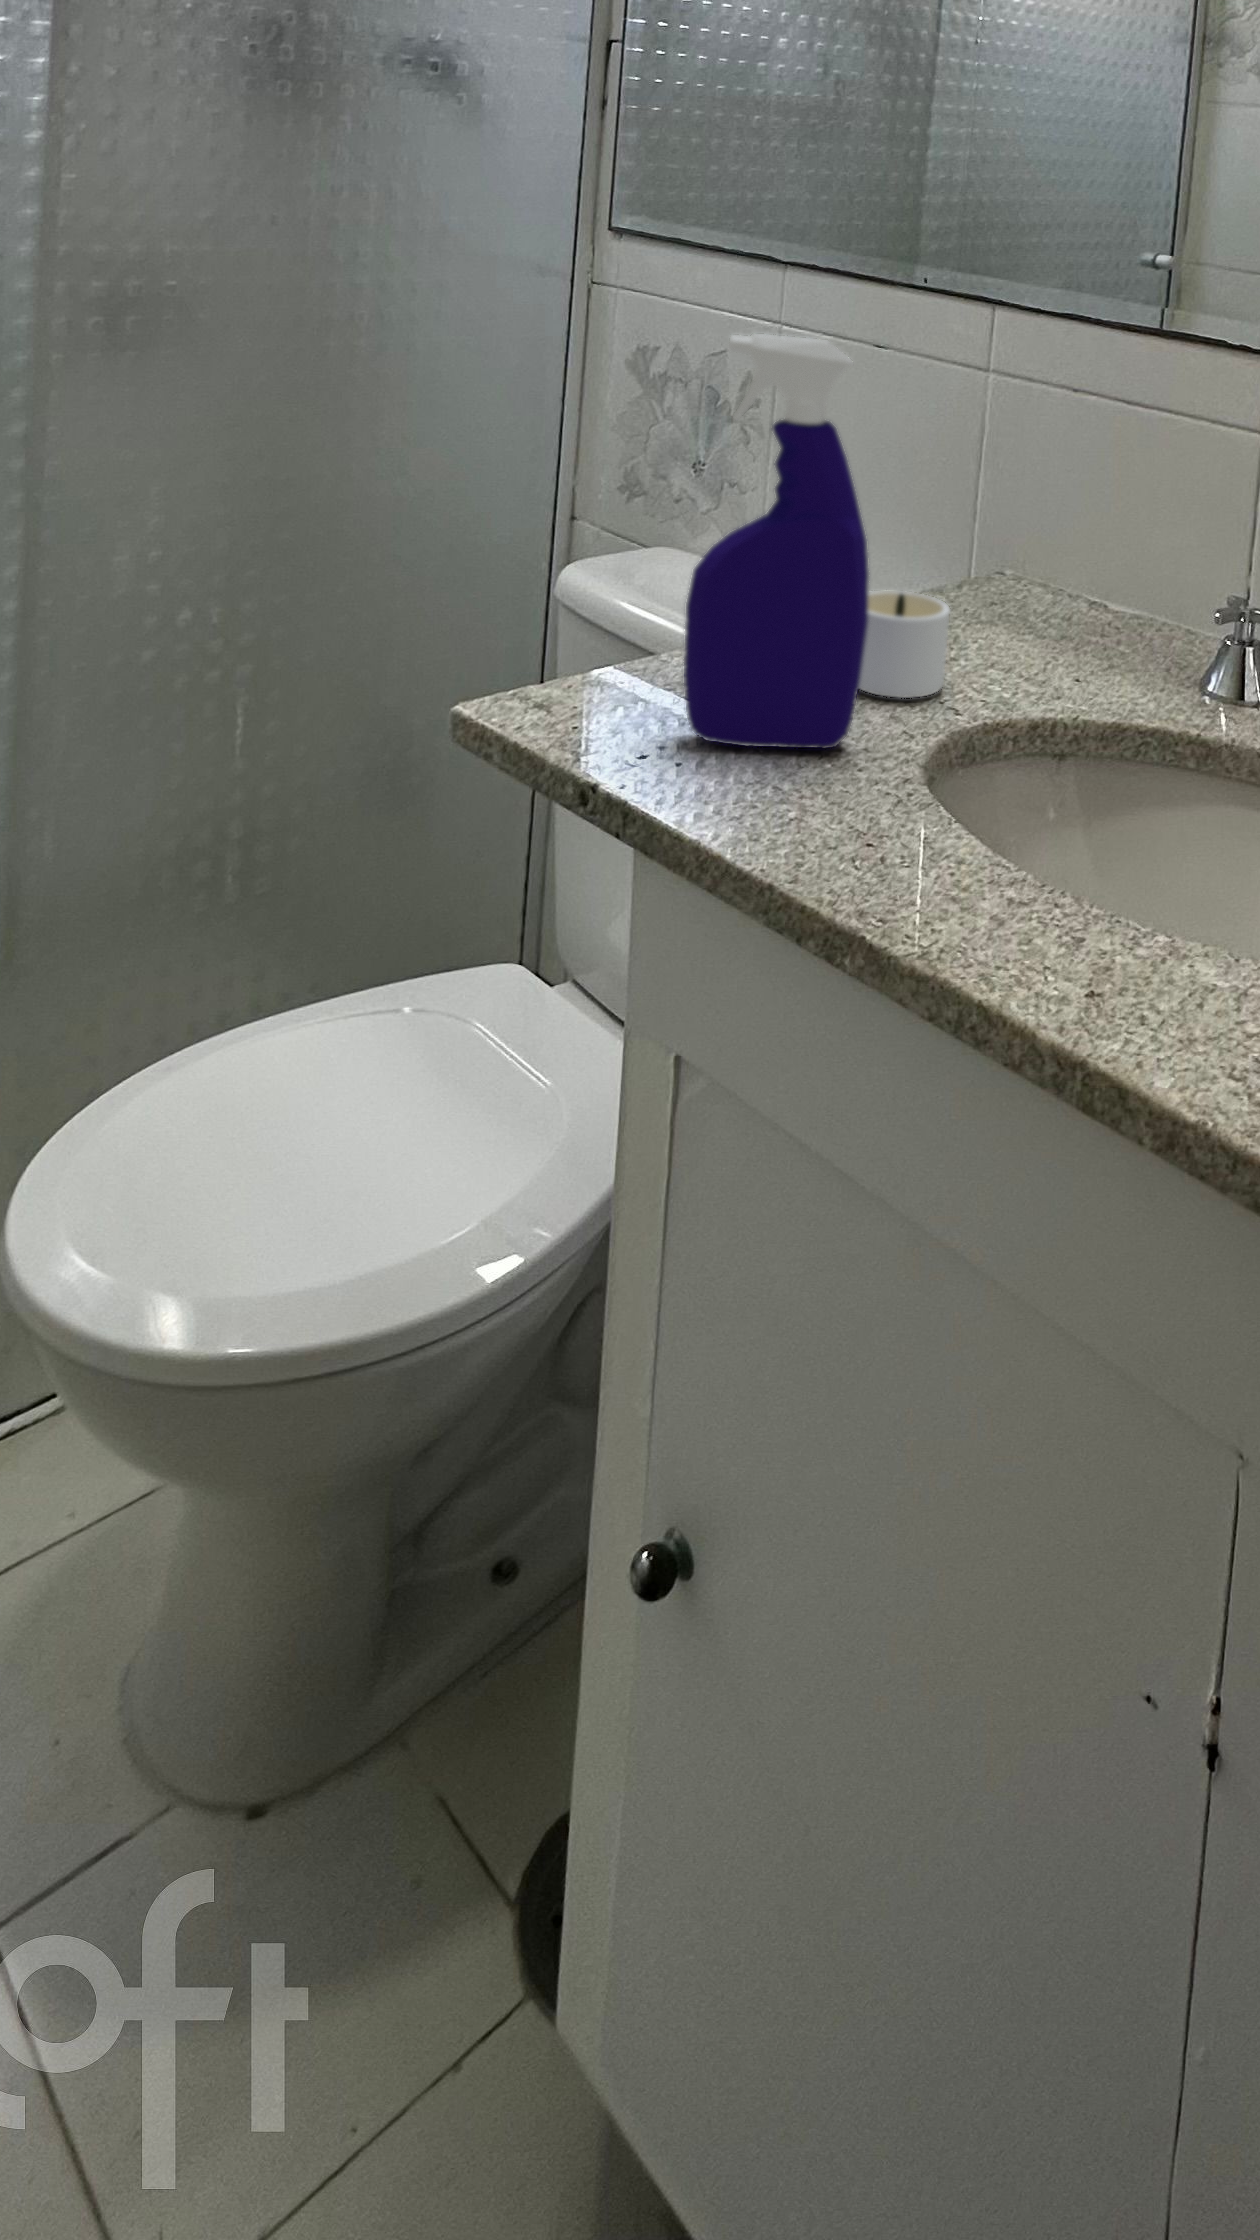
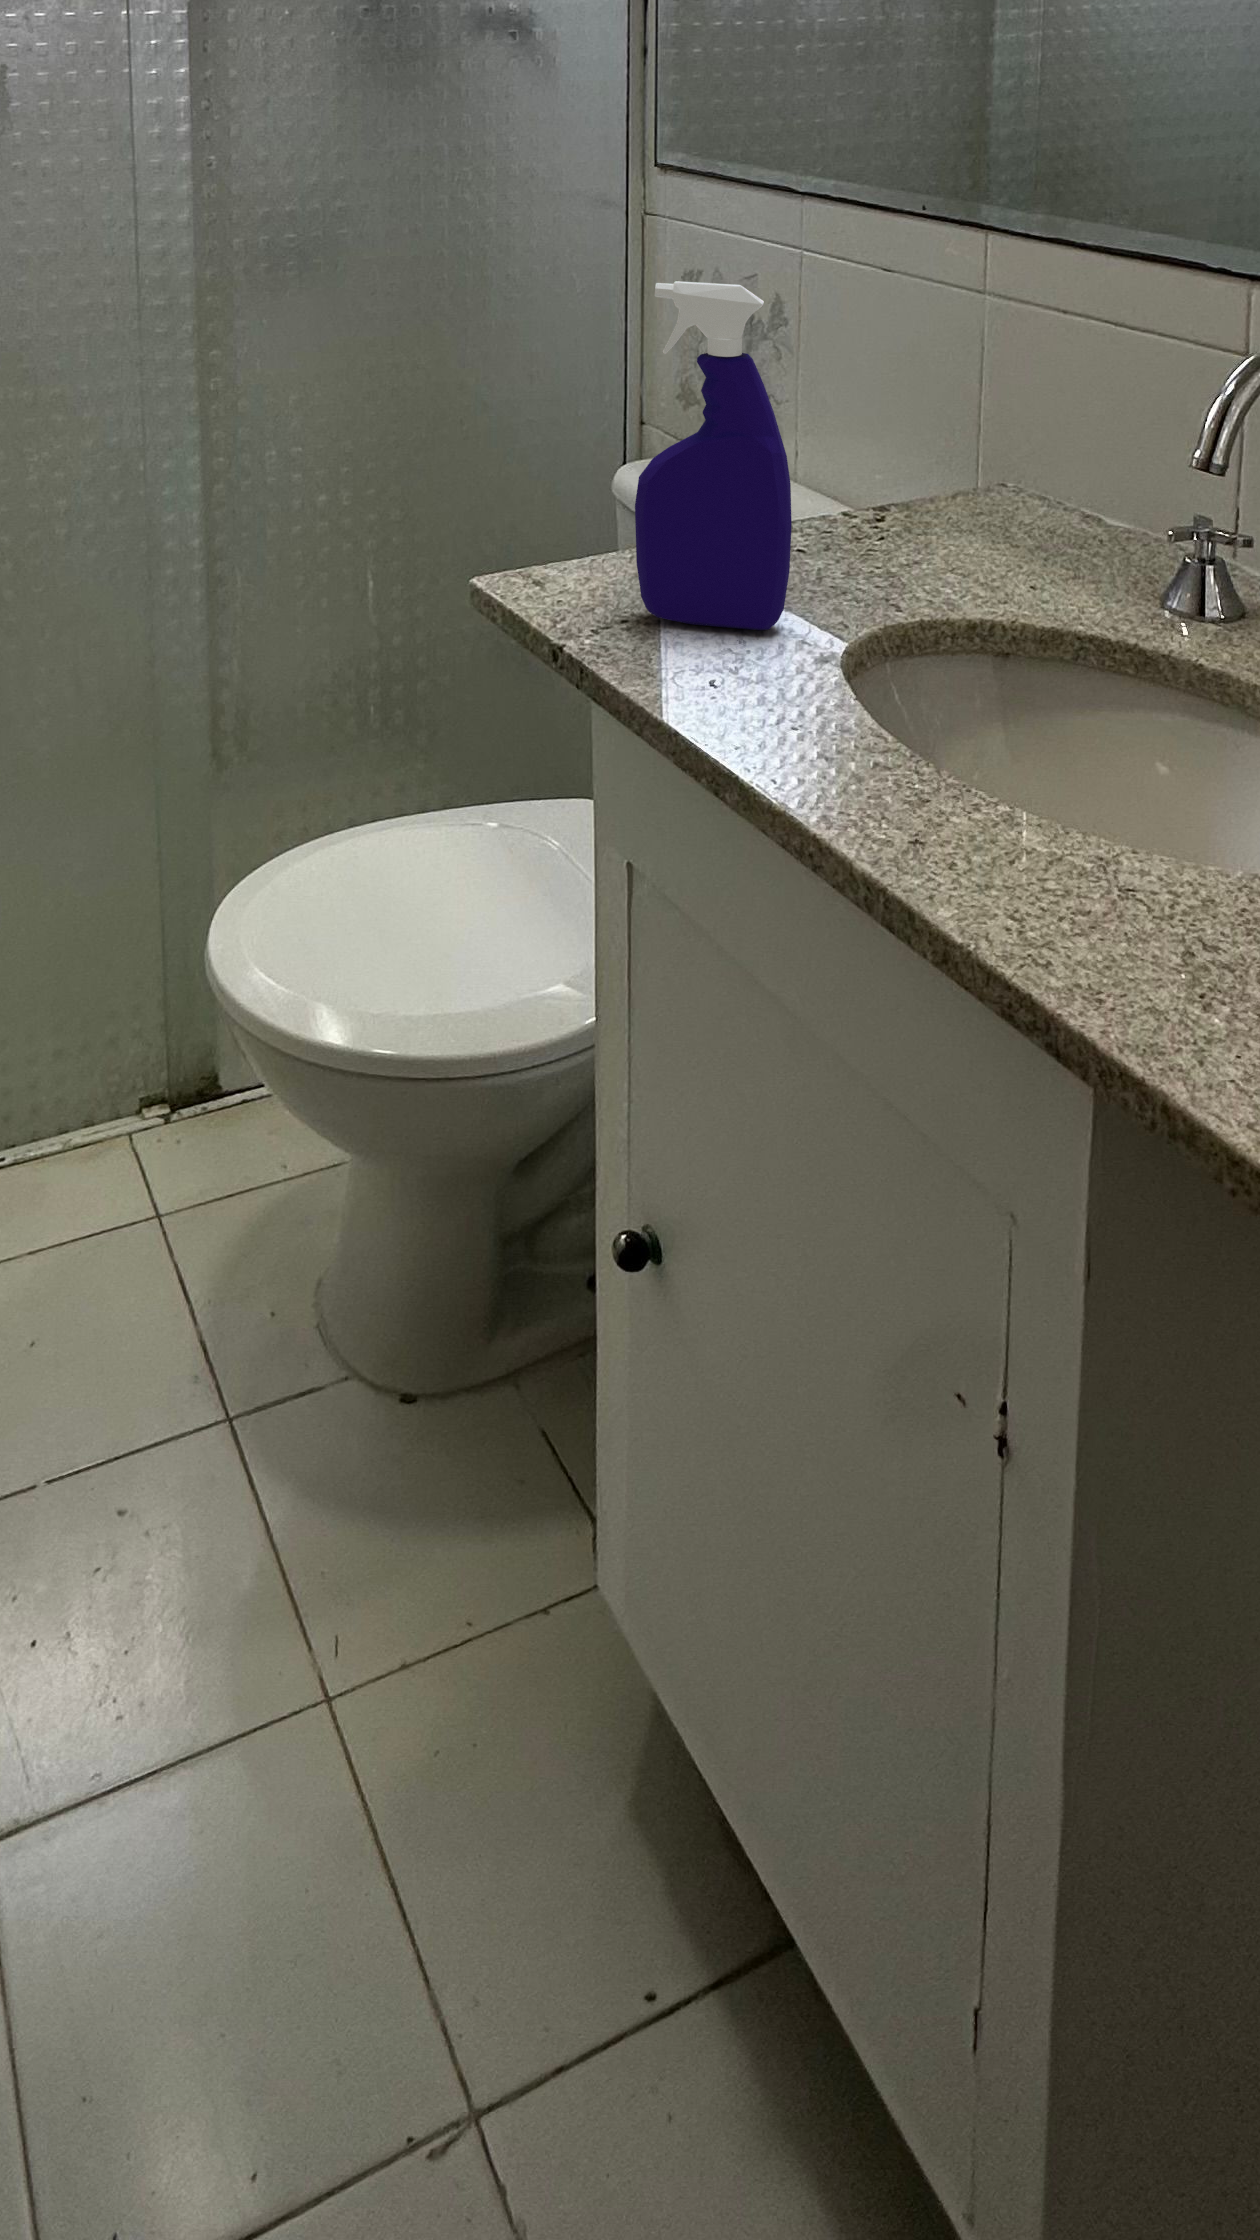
candle: present [859,591,949,698] -> none [802,498,932,592]

